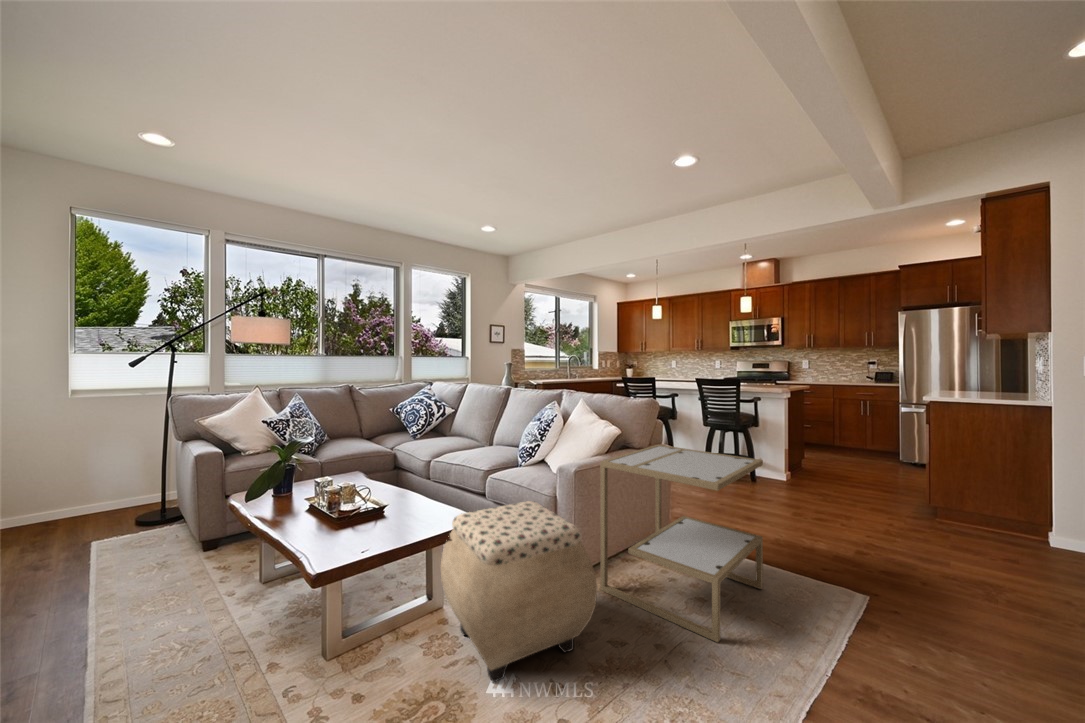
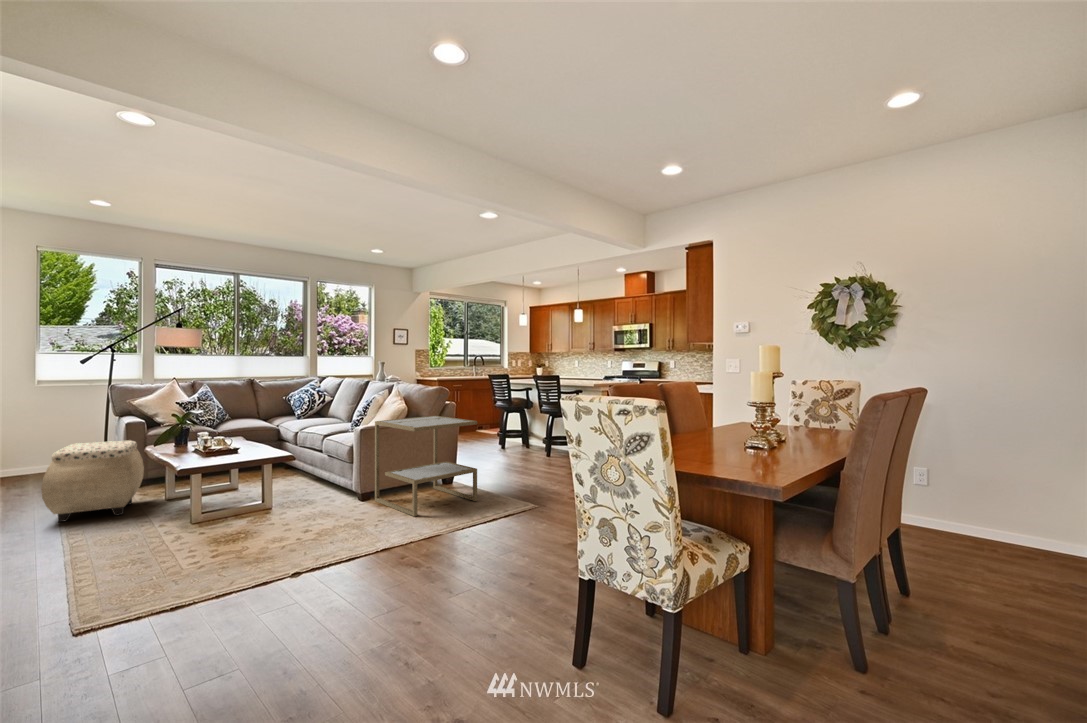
ottoman: present [440,501,597,682] -> present [41,441,144,522]

